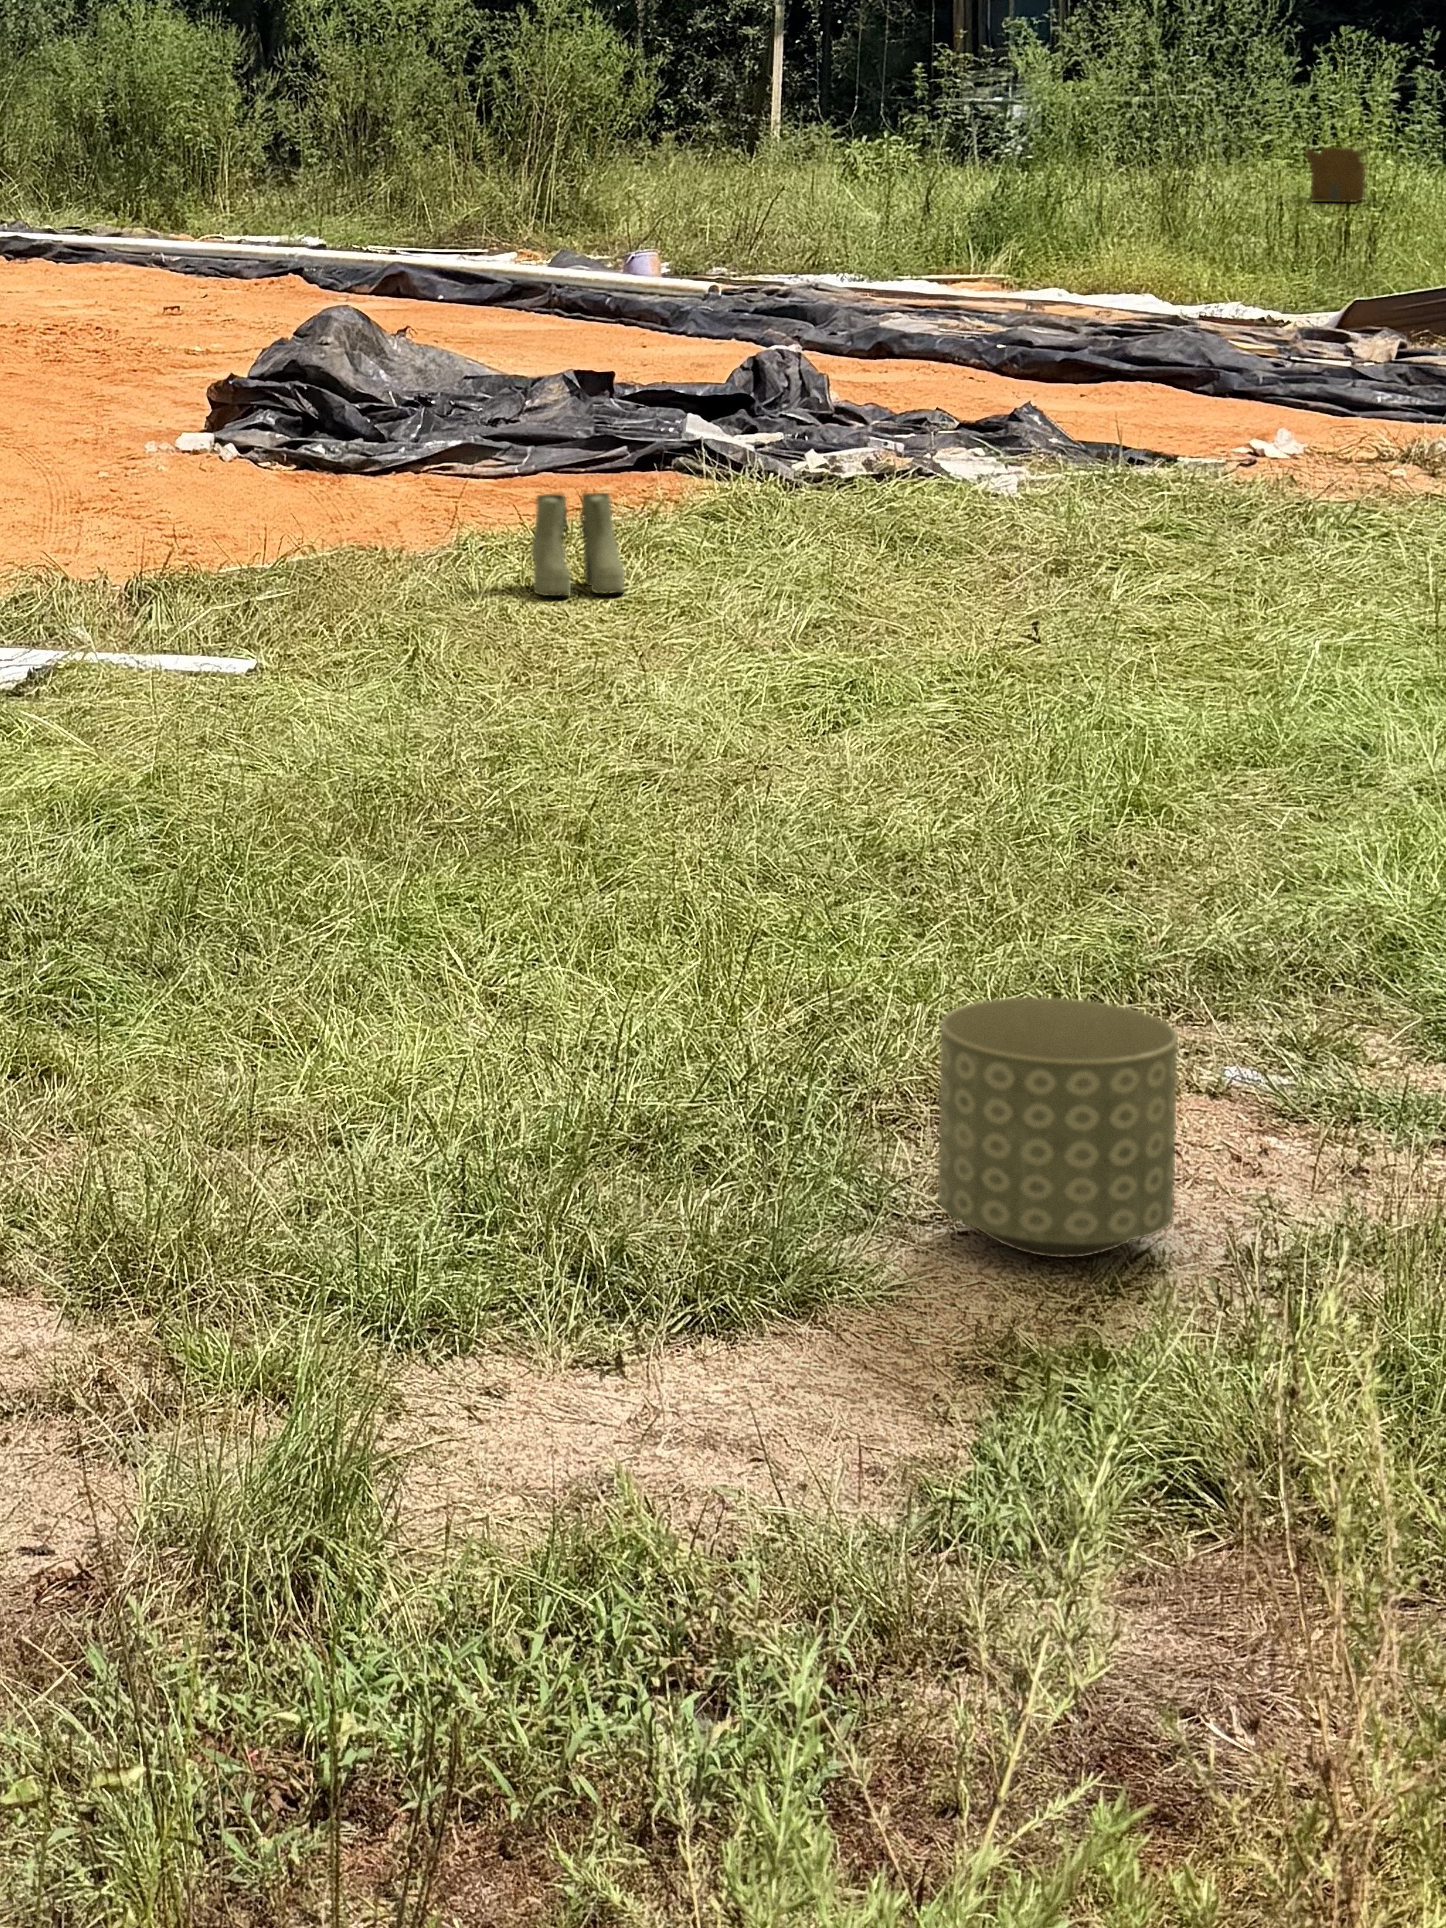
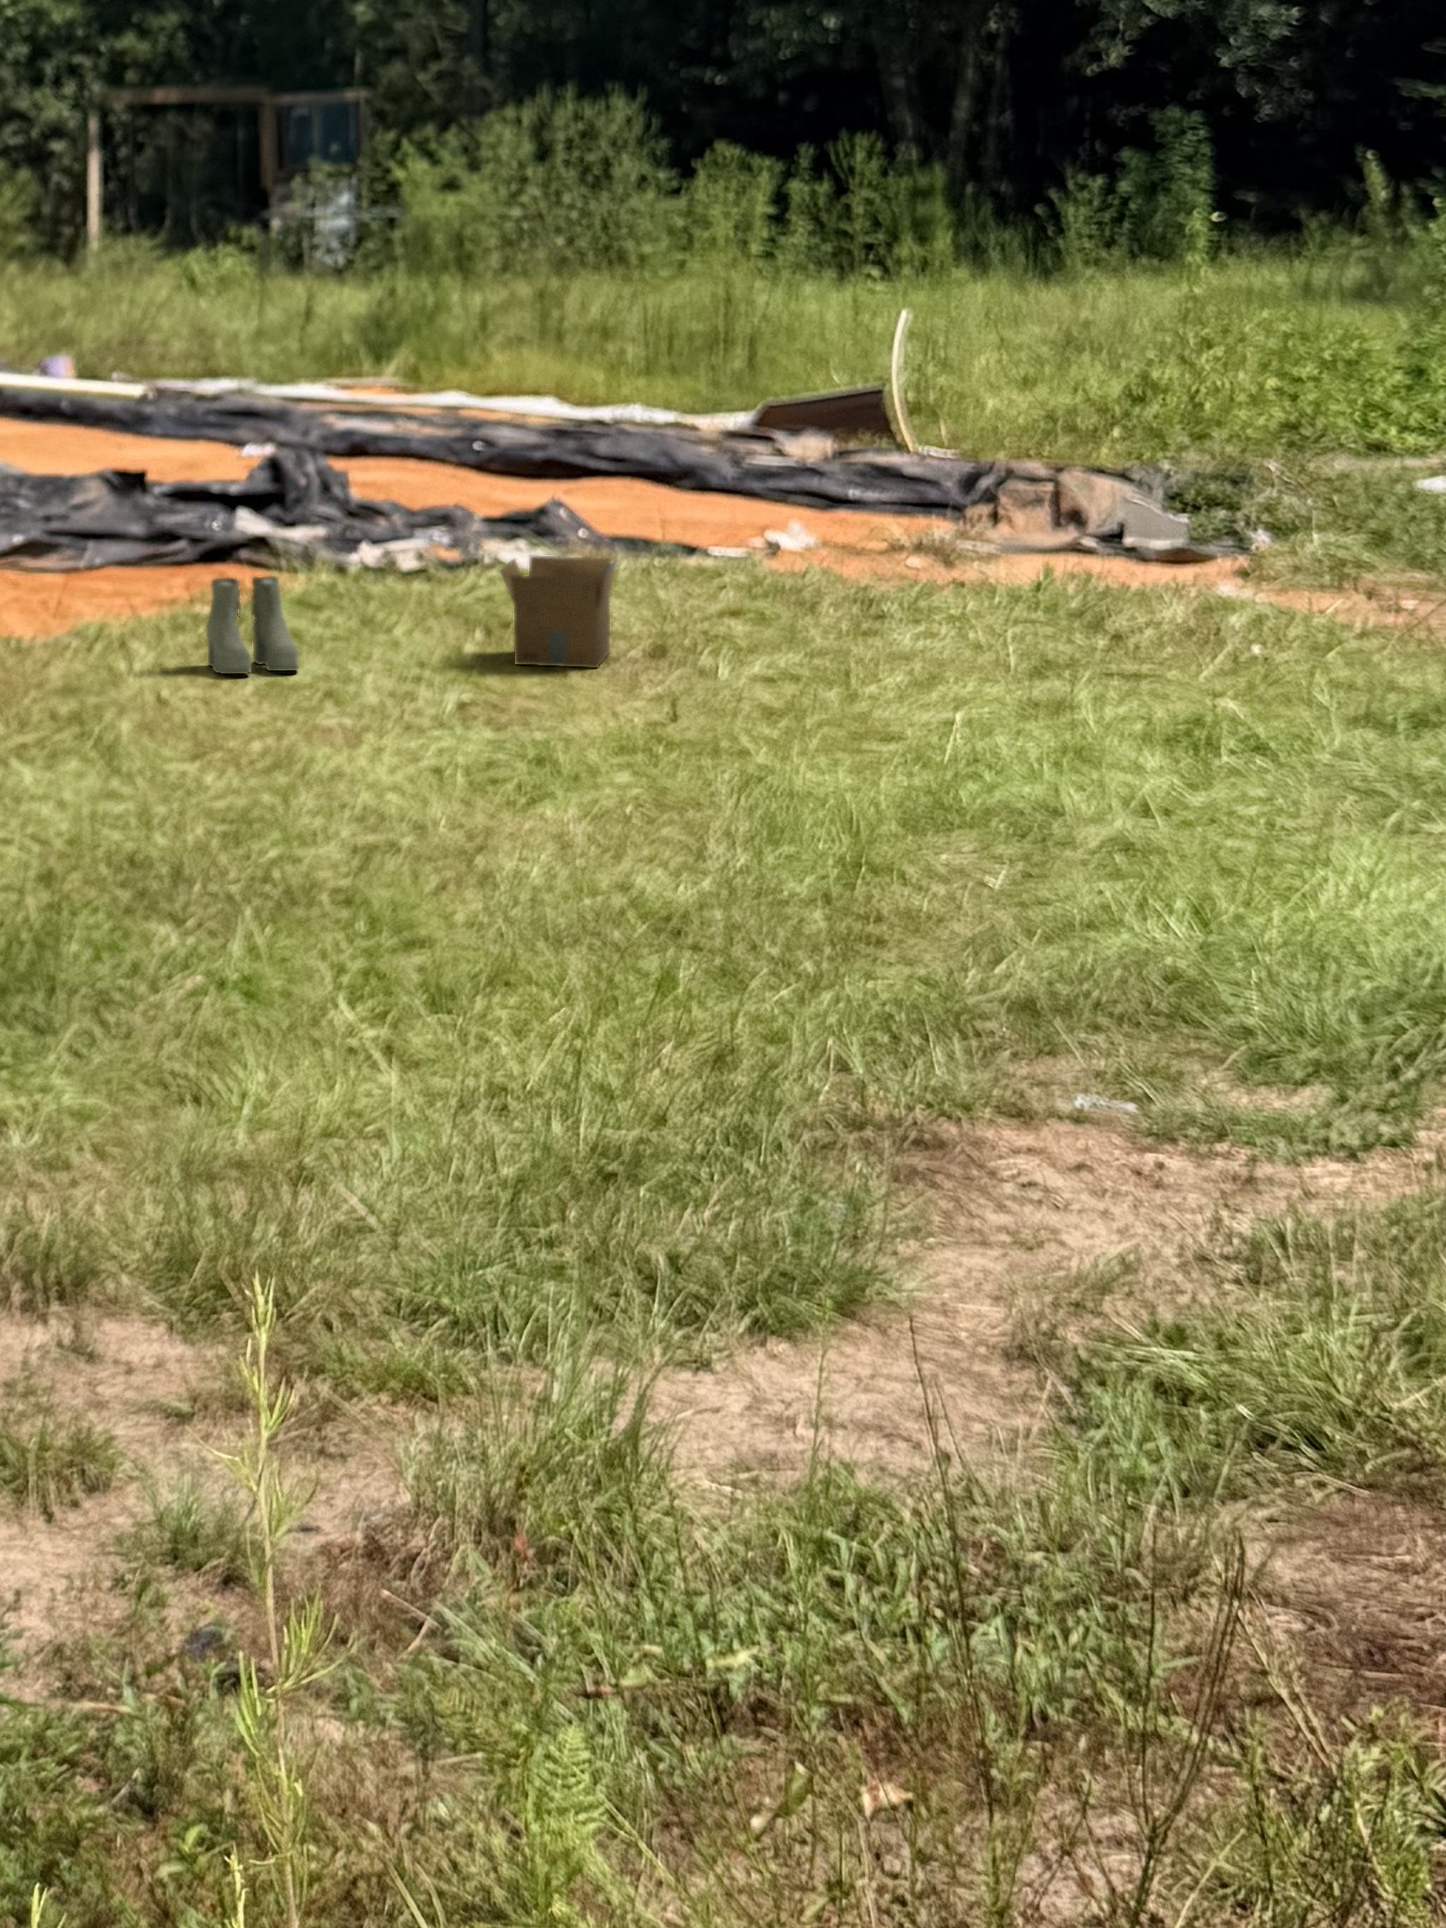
cardboard box: present [1305,147,1368,202] -> present [499,556,617,668]
planter: present [938,998,1178,1258] -> none [1004,973,1218,1197]

